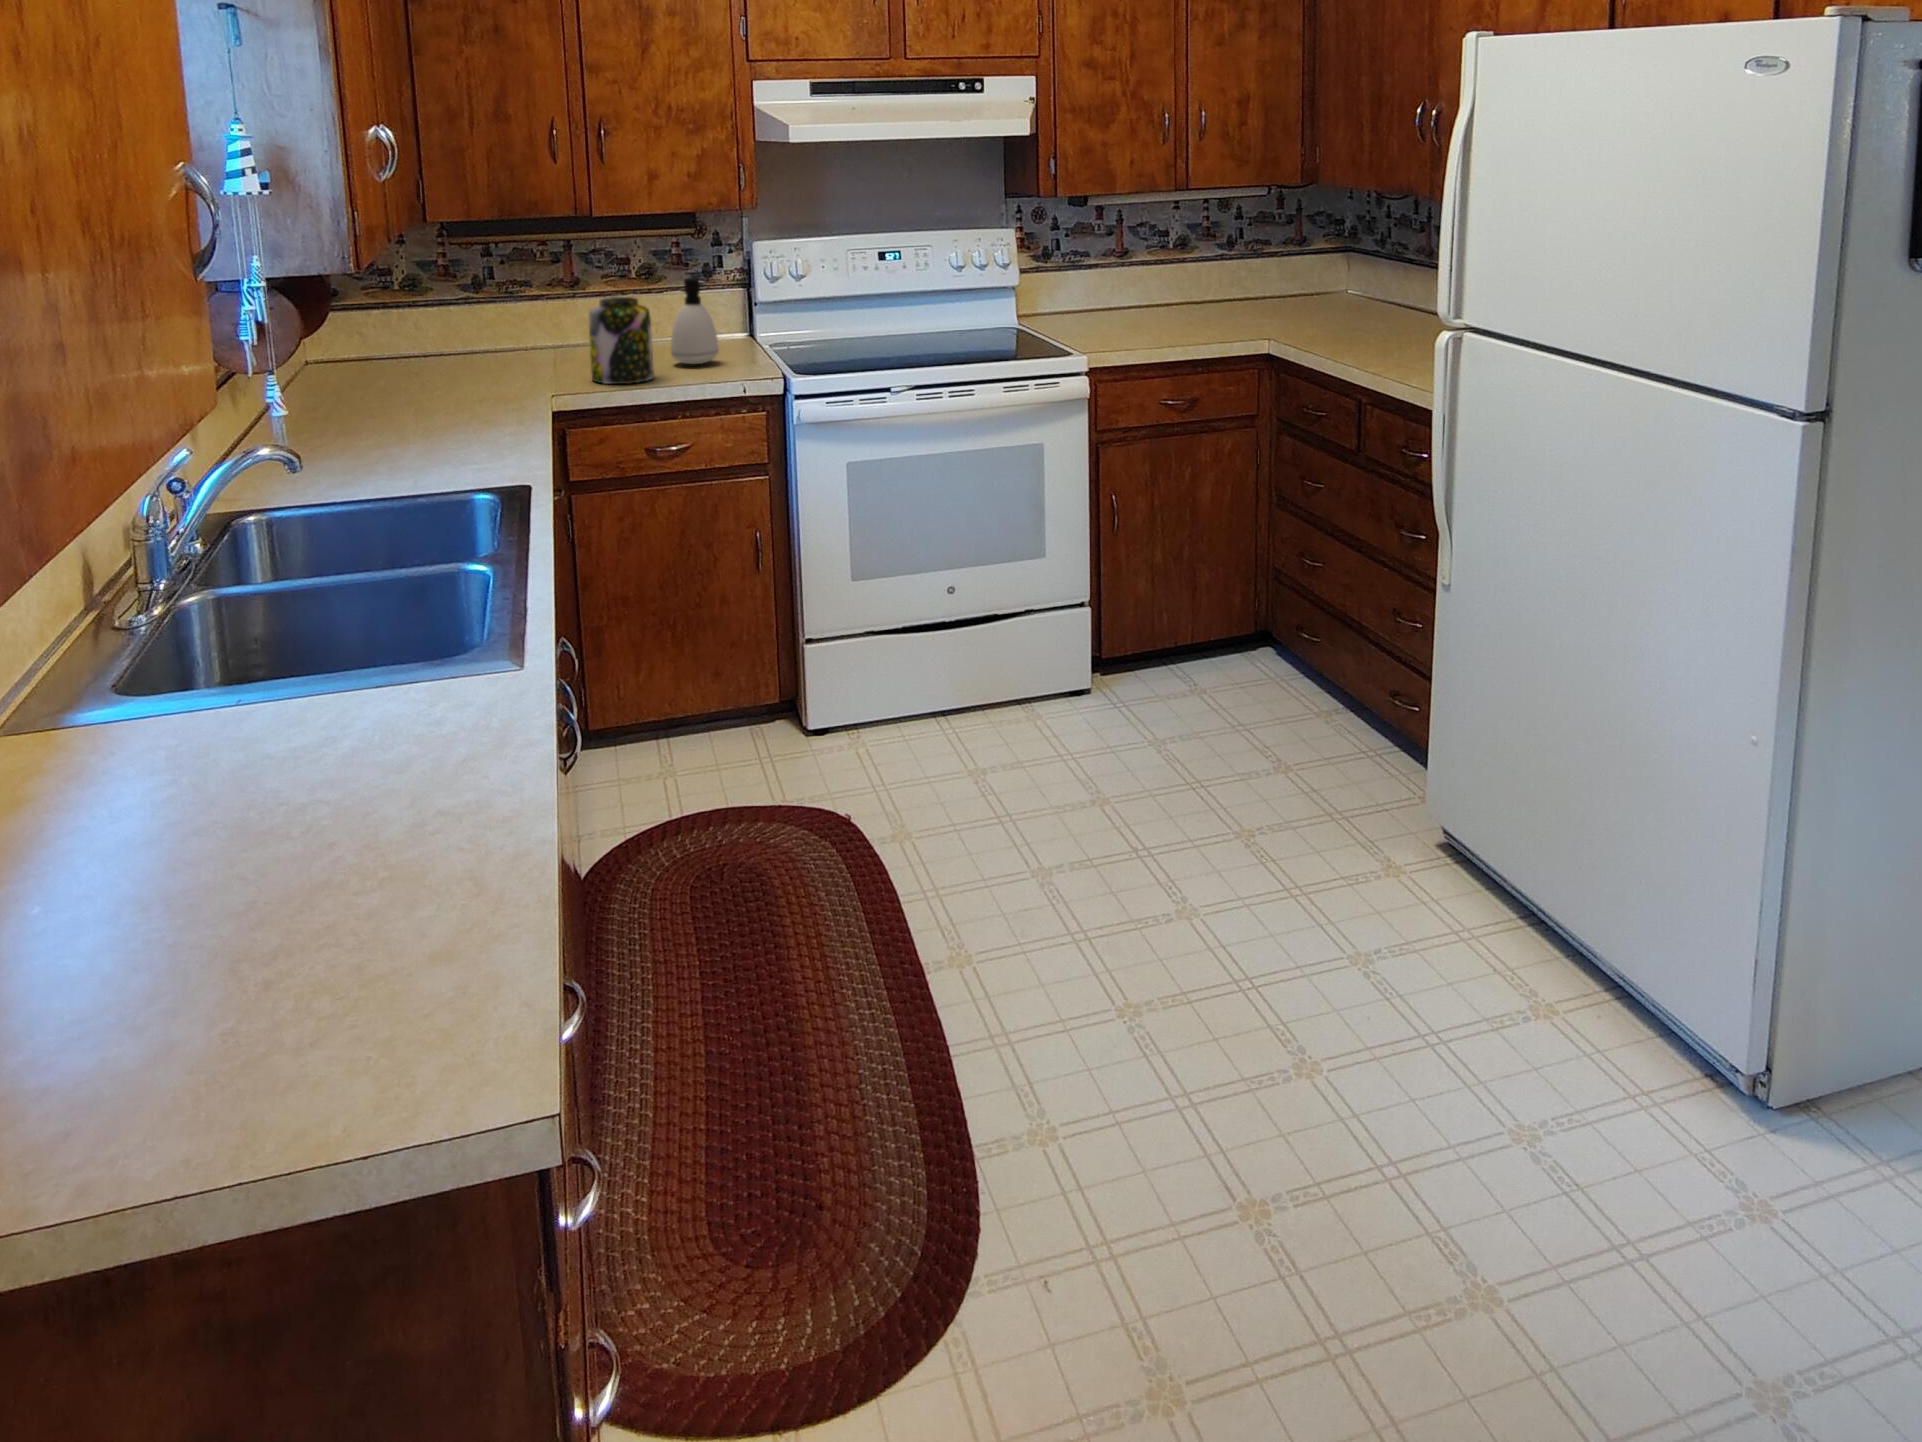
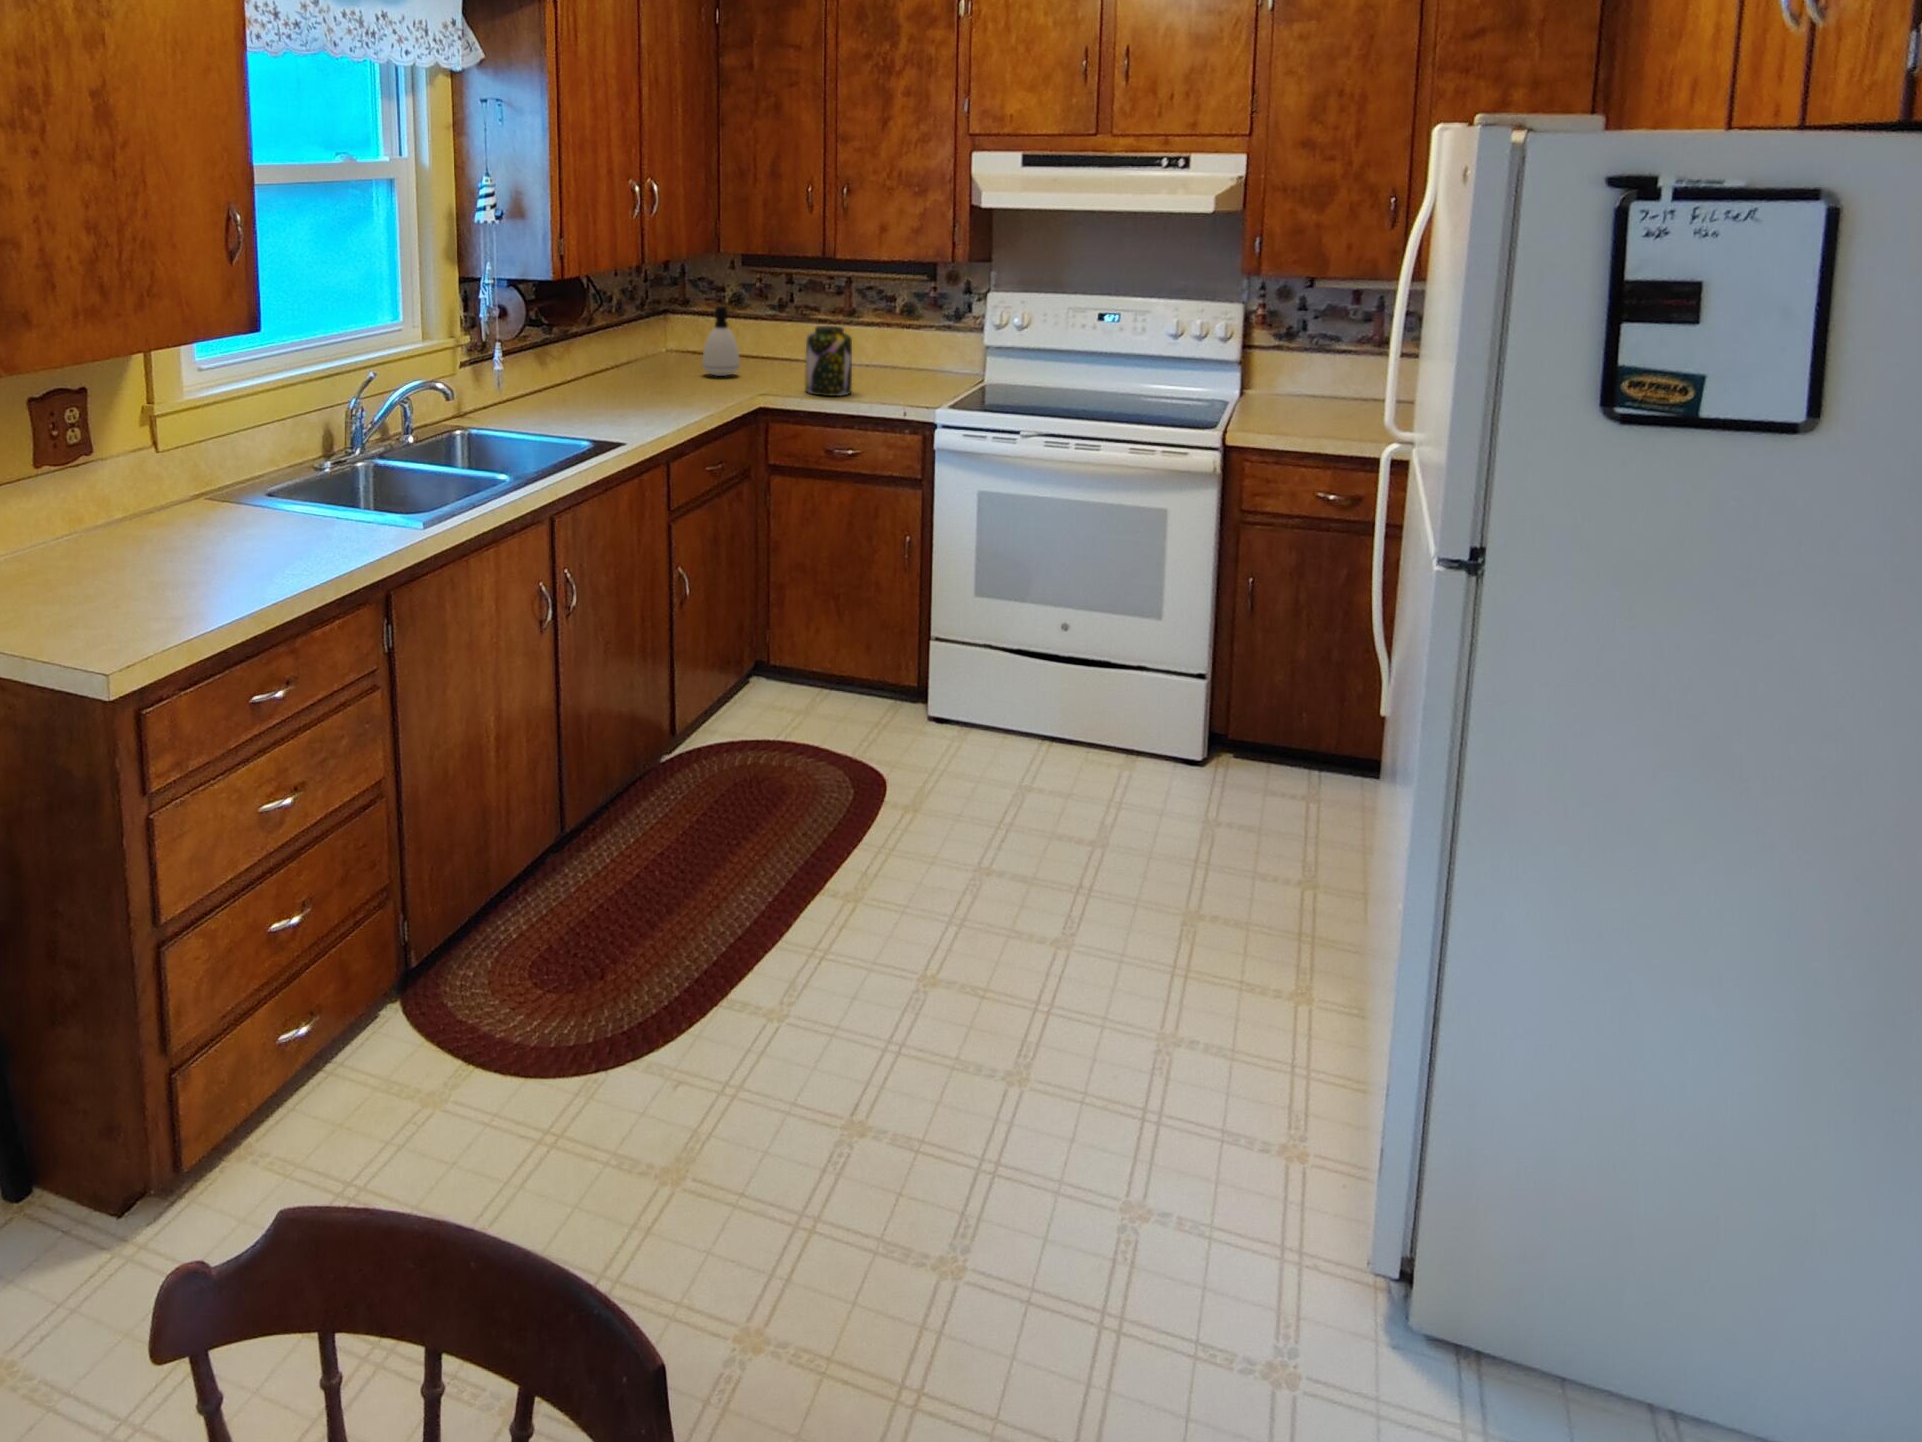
soap dispenser: present [671,277,719,364] -> present [702,306,740,376]

